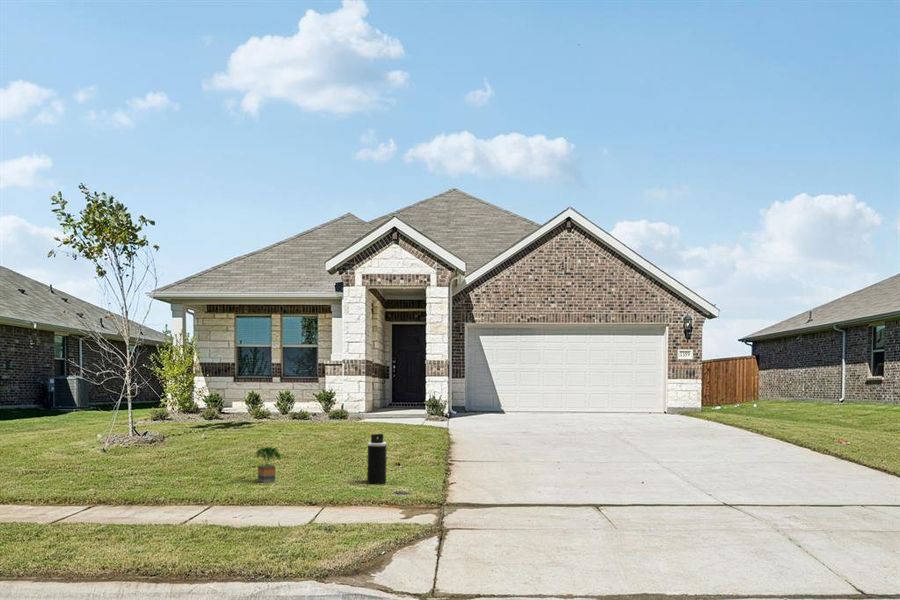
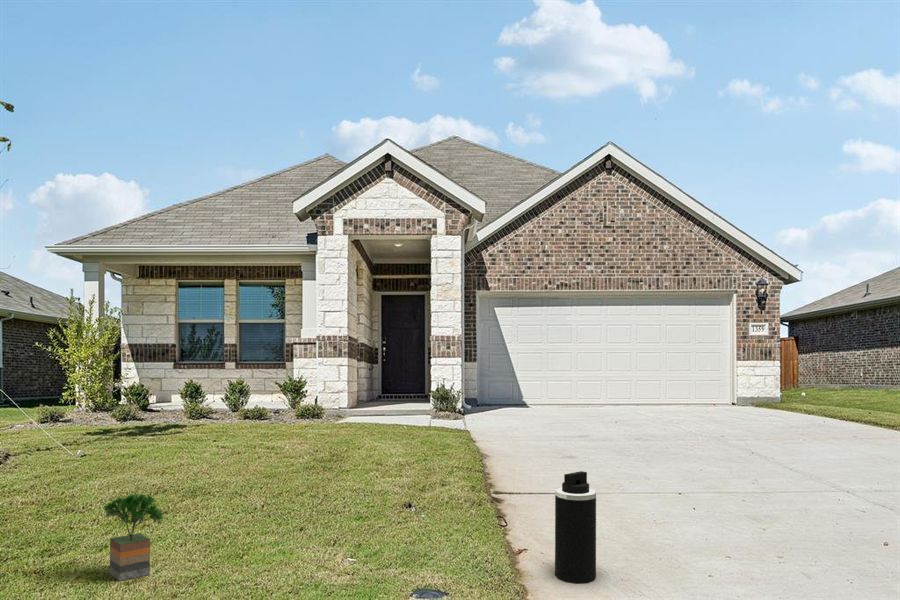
trash can: present [367,434,387,484] -> present [555,471,596,583]

